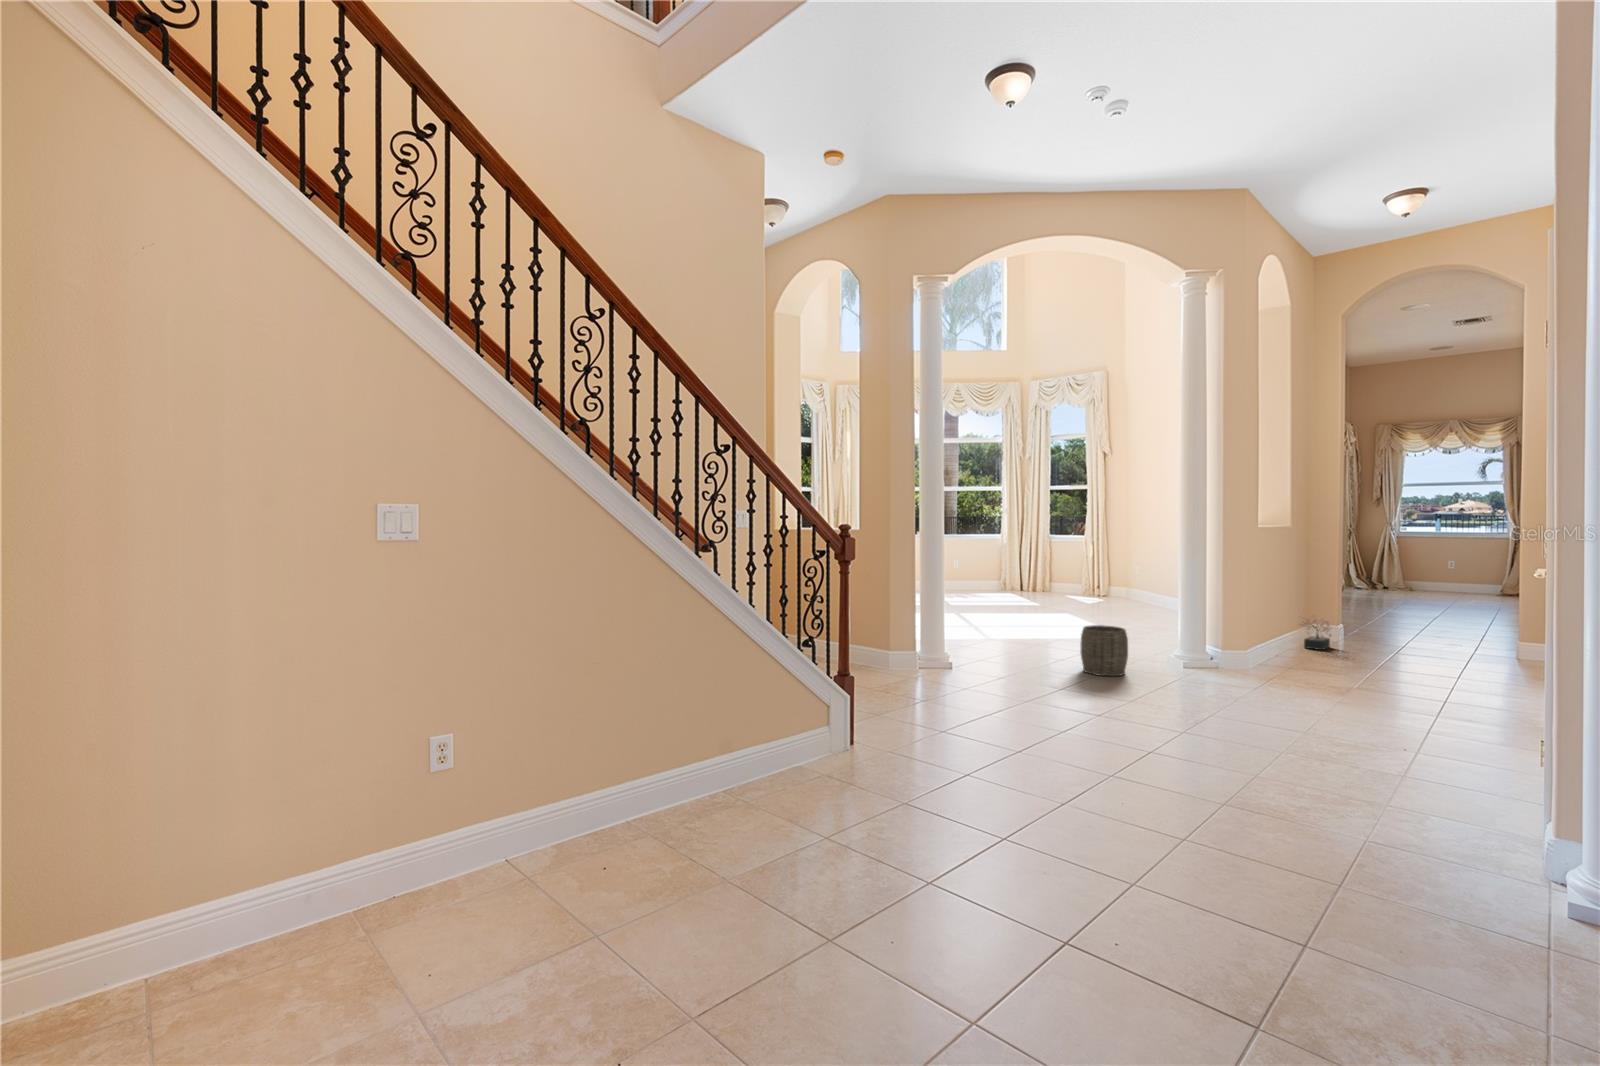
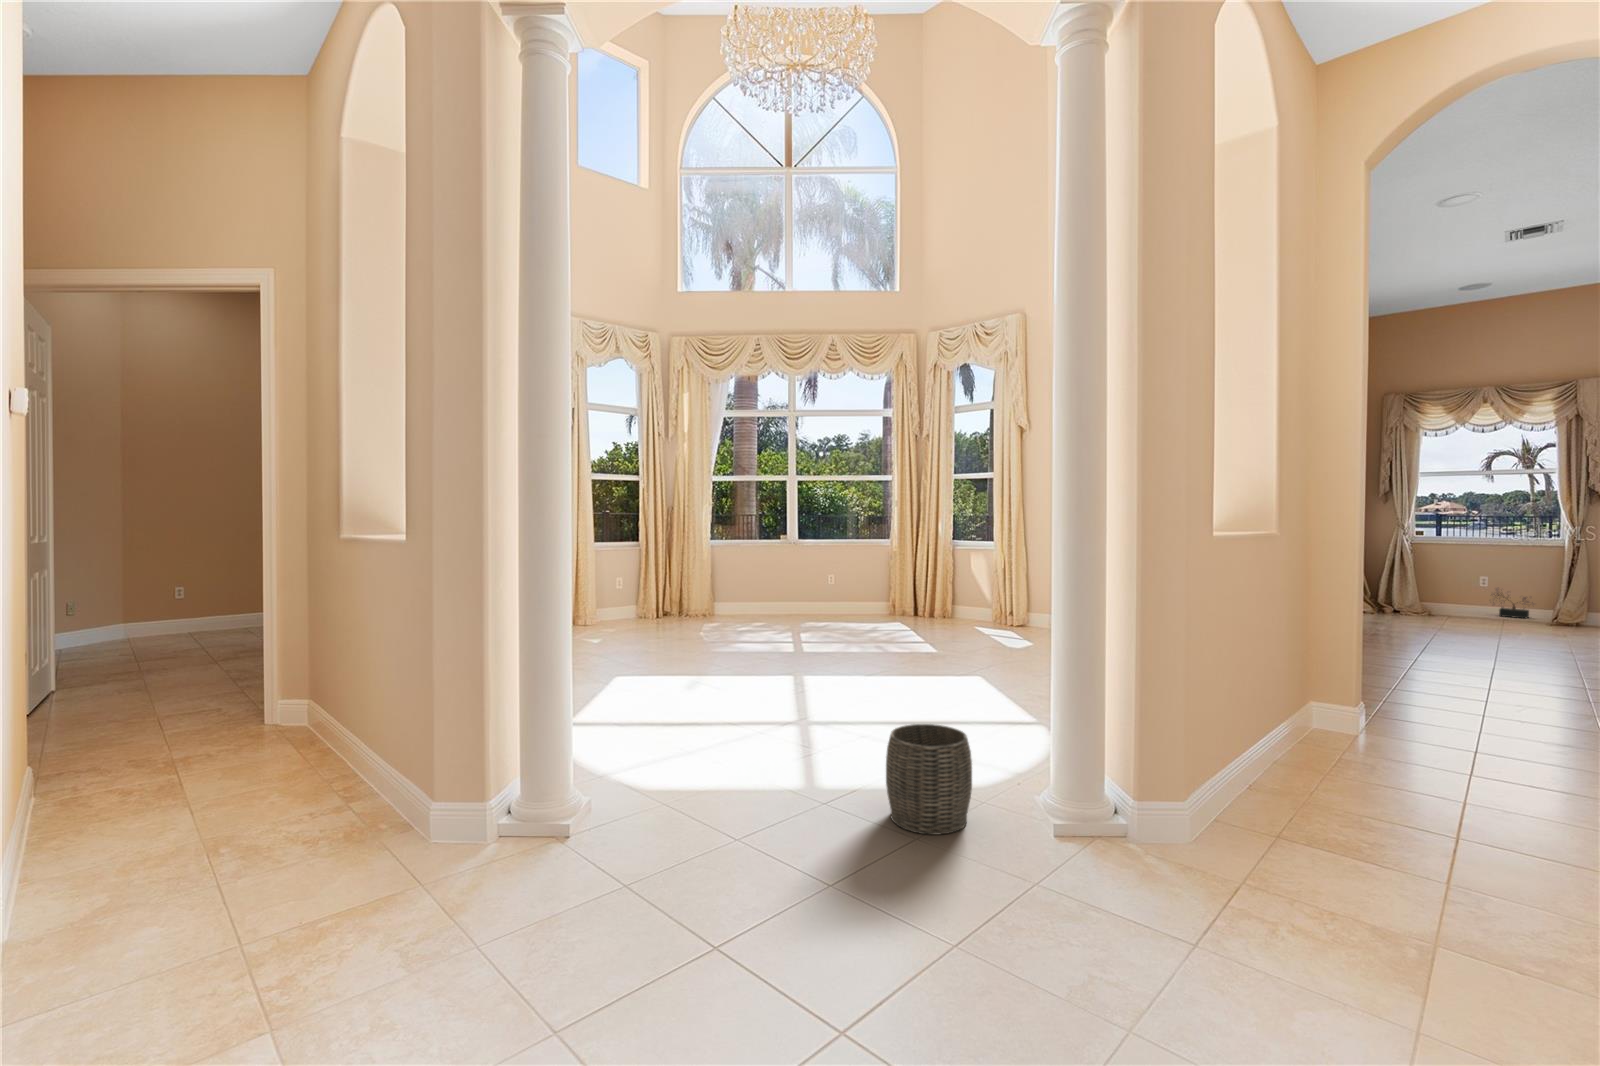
decorative plant: present [1299,615,1332,650] -> present [1491,588,1534,618]

